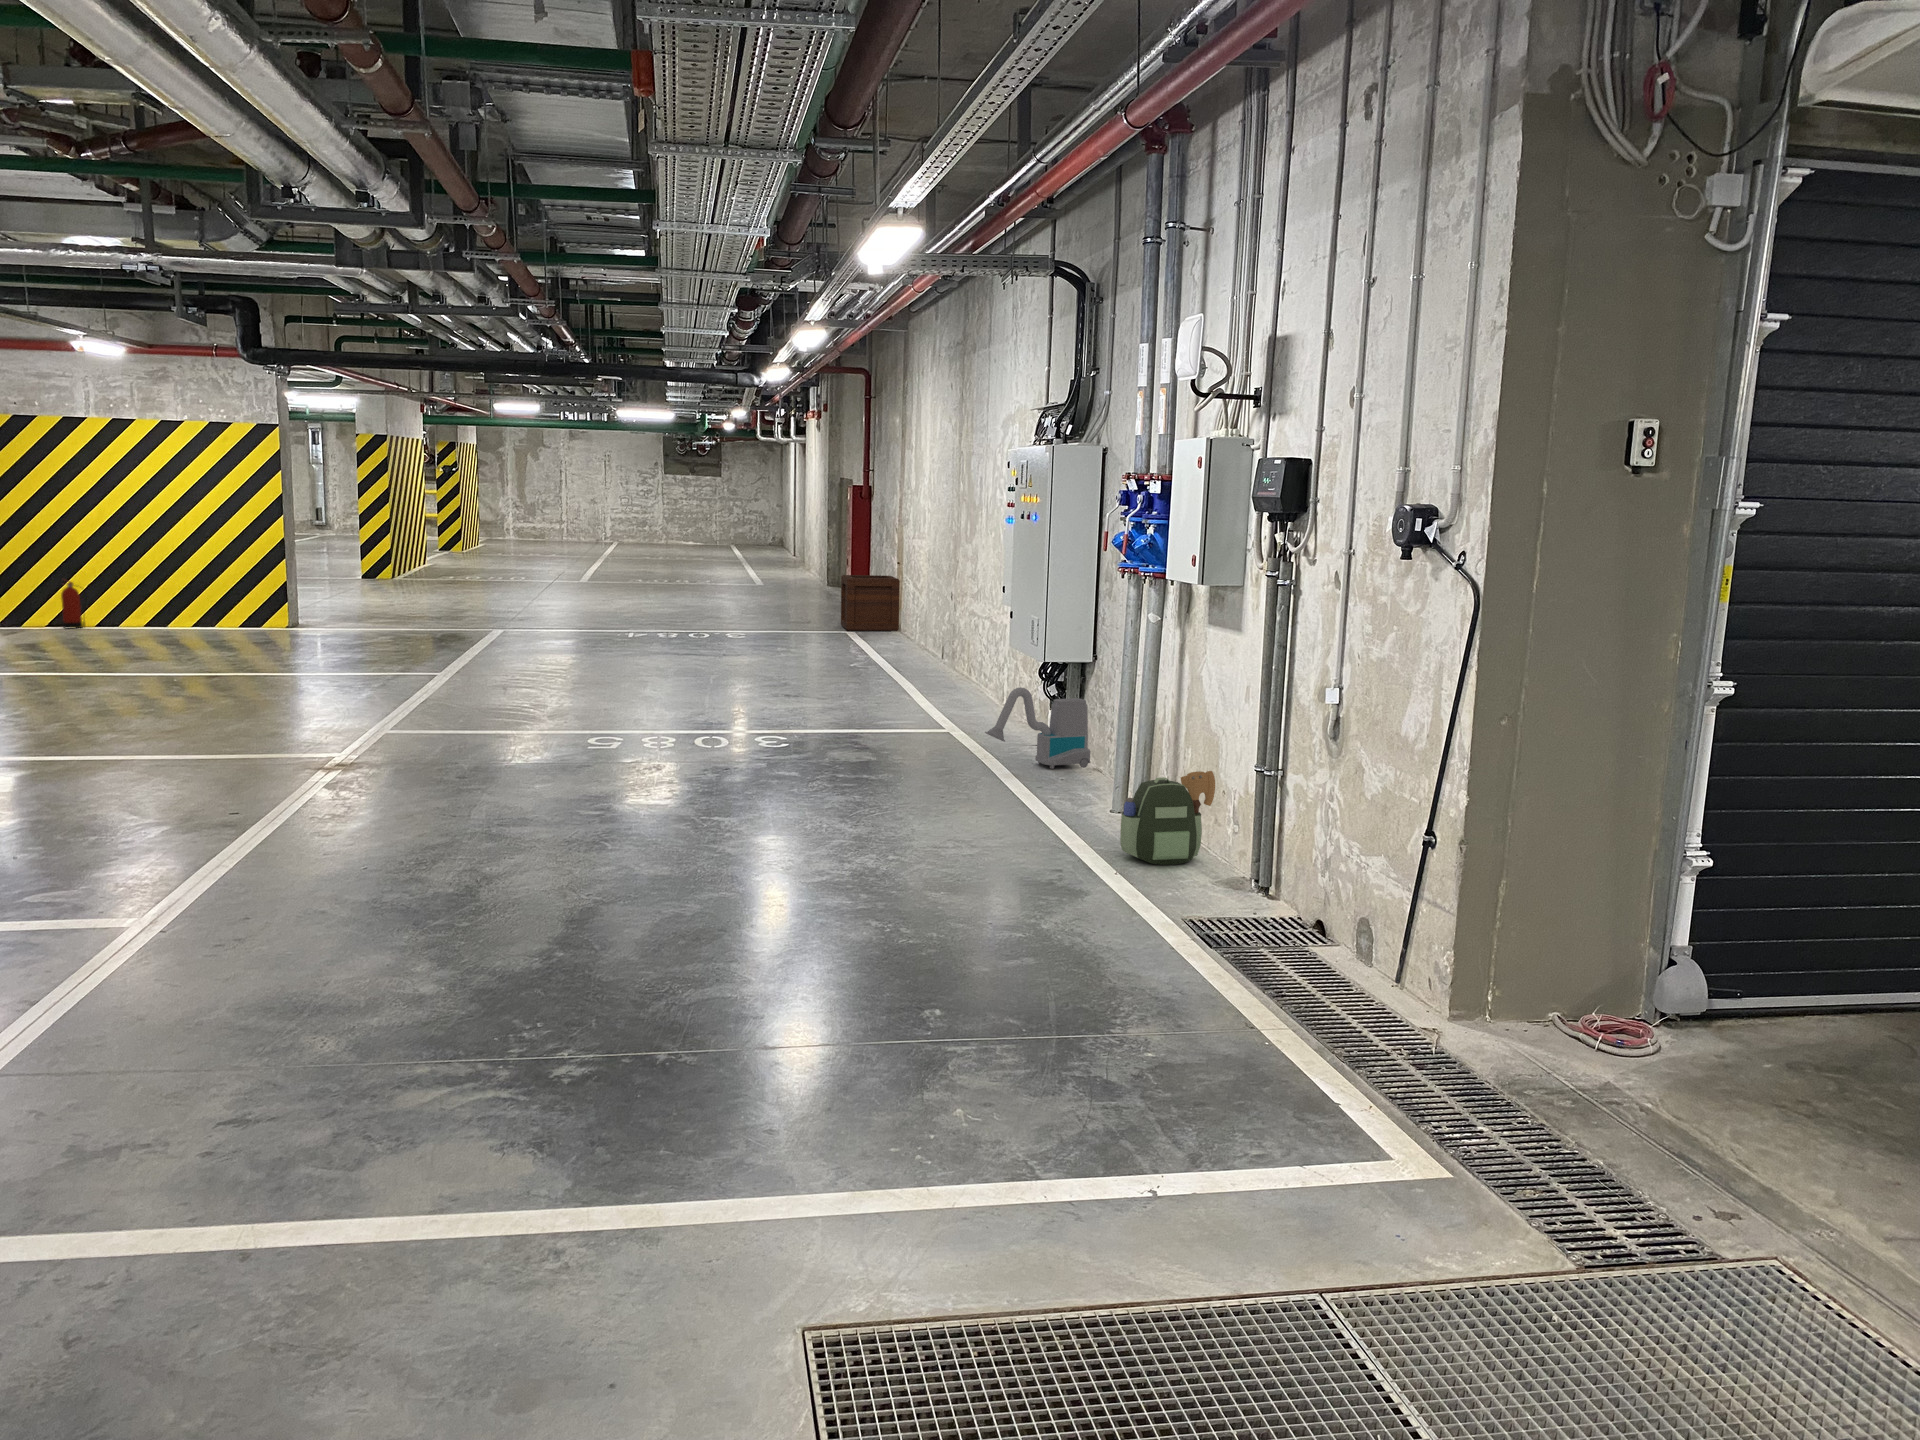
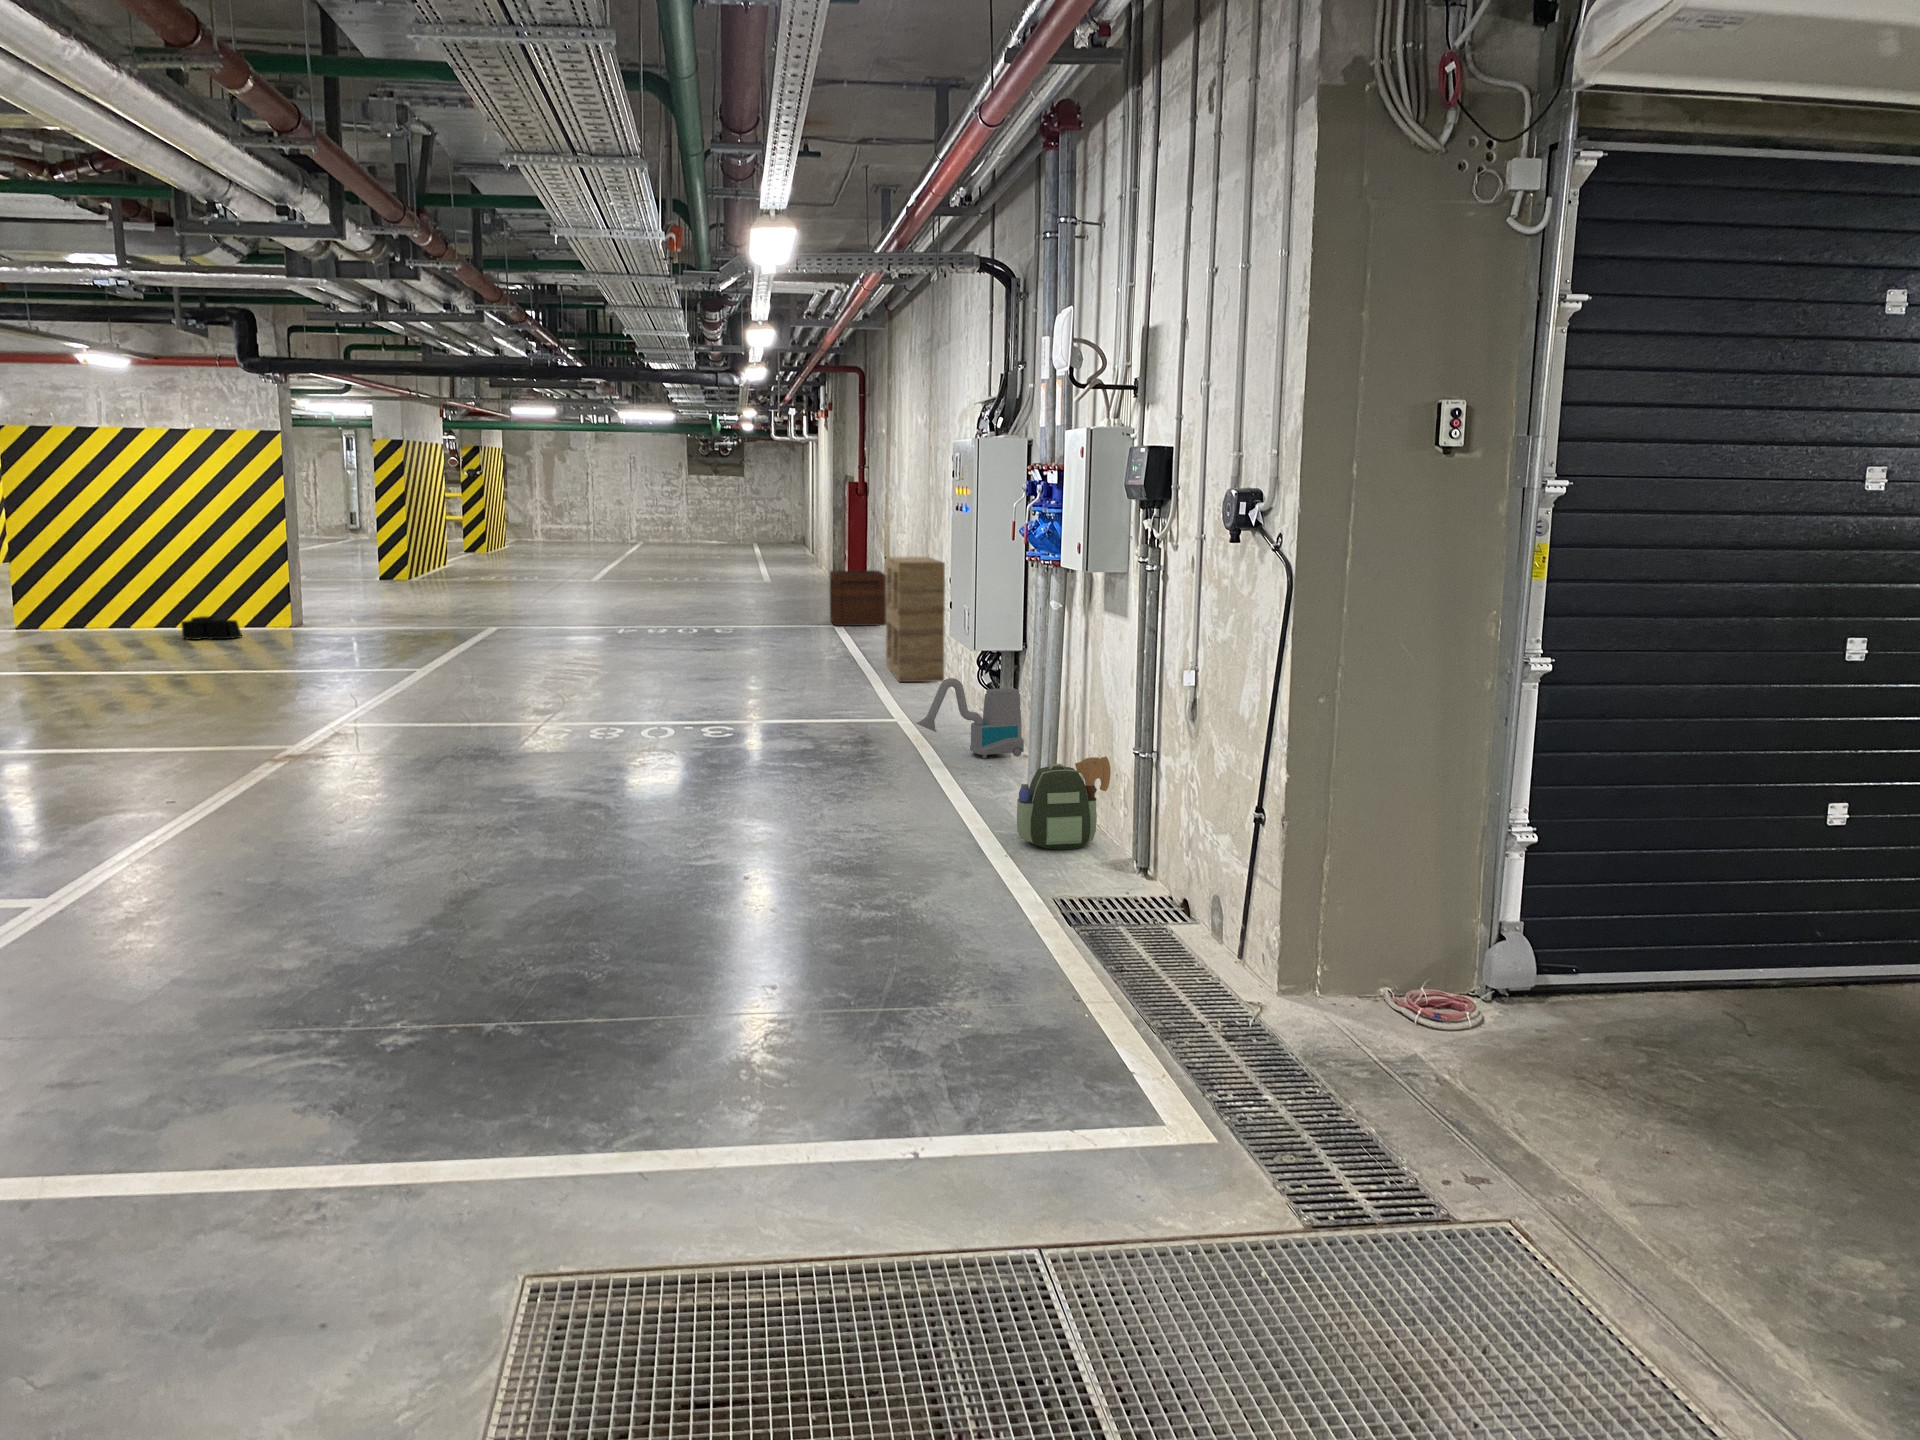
shelving unit: none [915,562,983,689] -> present [886,557,945,682]
fire extinguisher: present [61,581,87,629] -> none [67,587,92,635]
storage bin: none [182,611,245,636] -> present [181,616,242,640]

